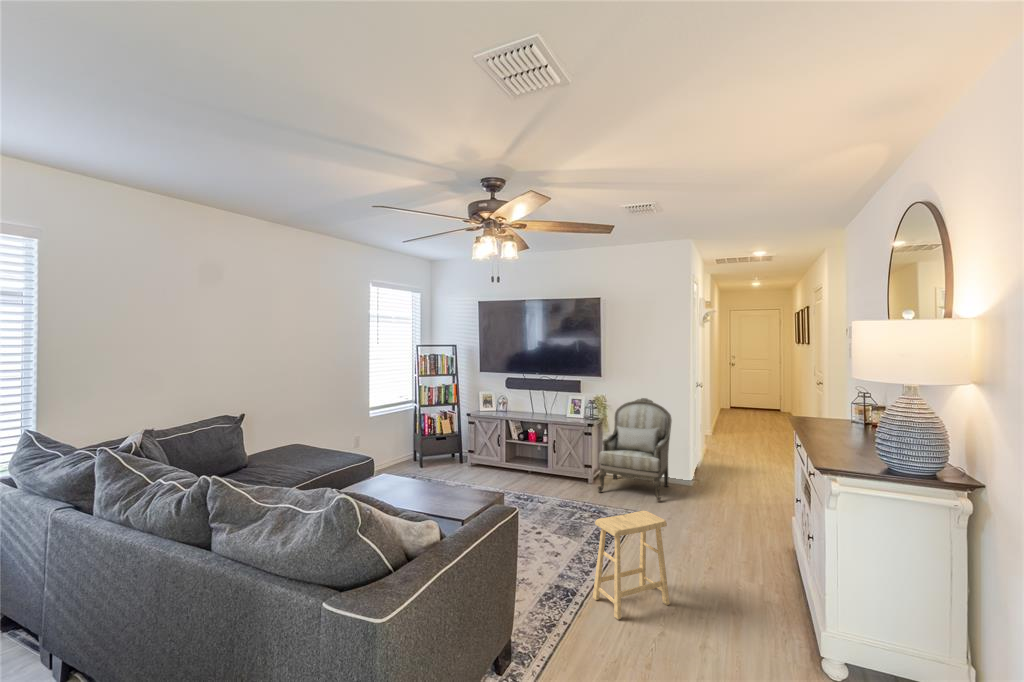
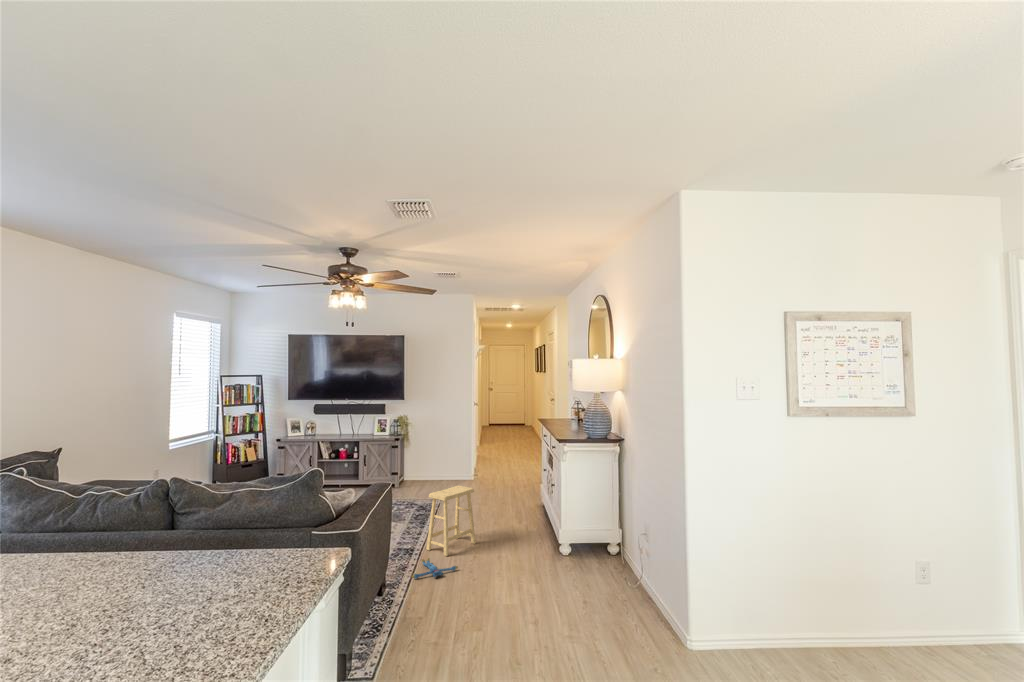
armchair: present [598,398,672,502] -> none [406,415,459,493]
plush toy: none [552,619,628,662] -> present [412,558,458,579]

